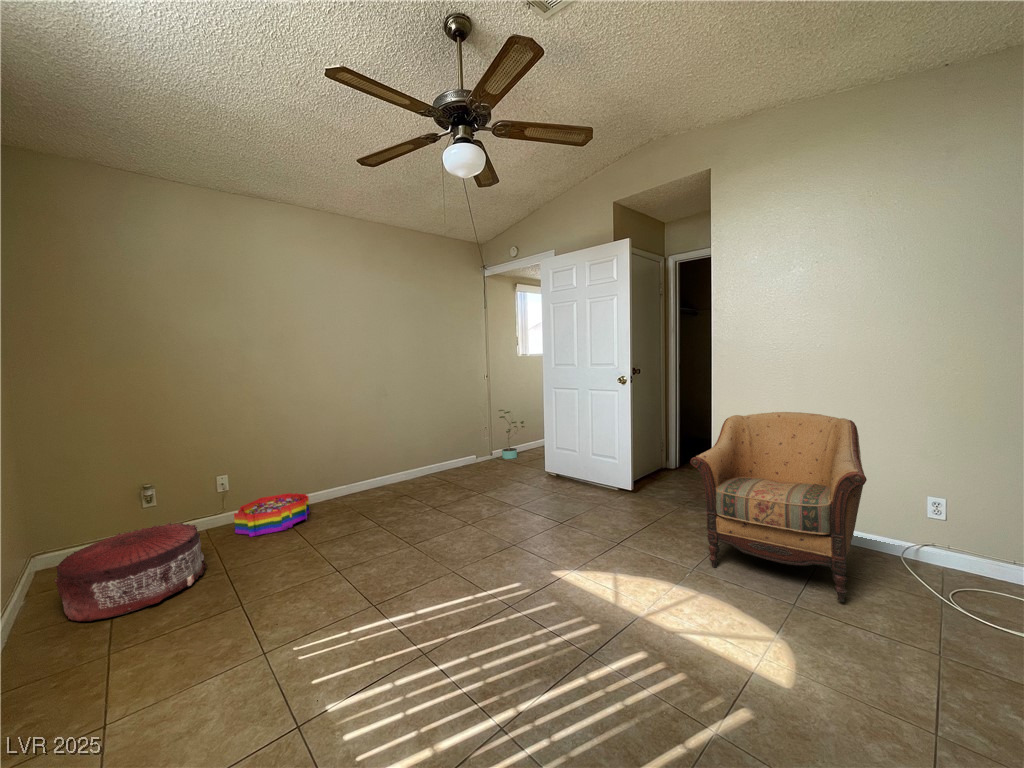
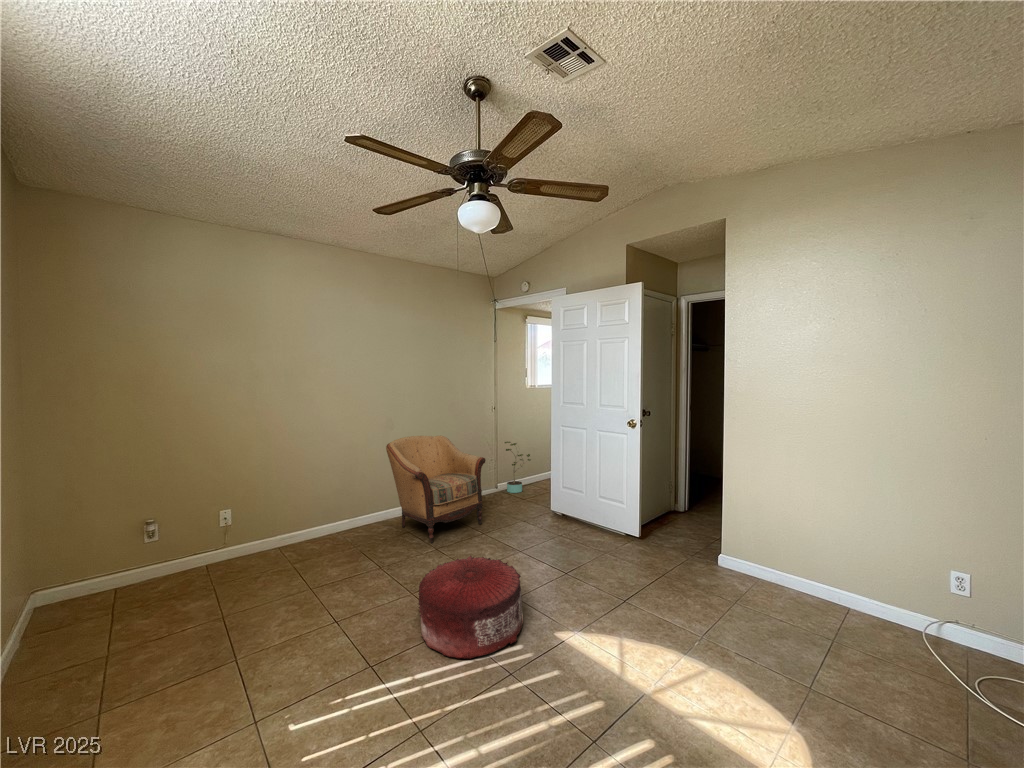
armchair: present [690,412,867,602] -> present [386,435,486,543]
storage bin: present [234,493,309,537] -> none [232,528,308,576]
pouf: present [54,523,208,621] -> present [419,556,523,659]

